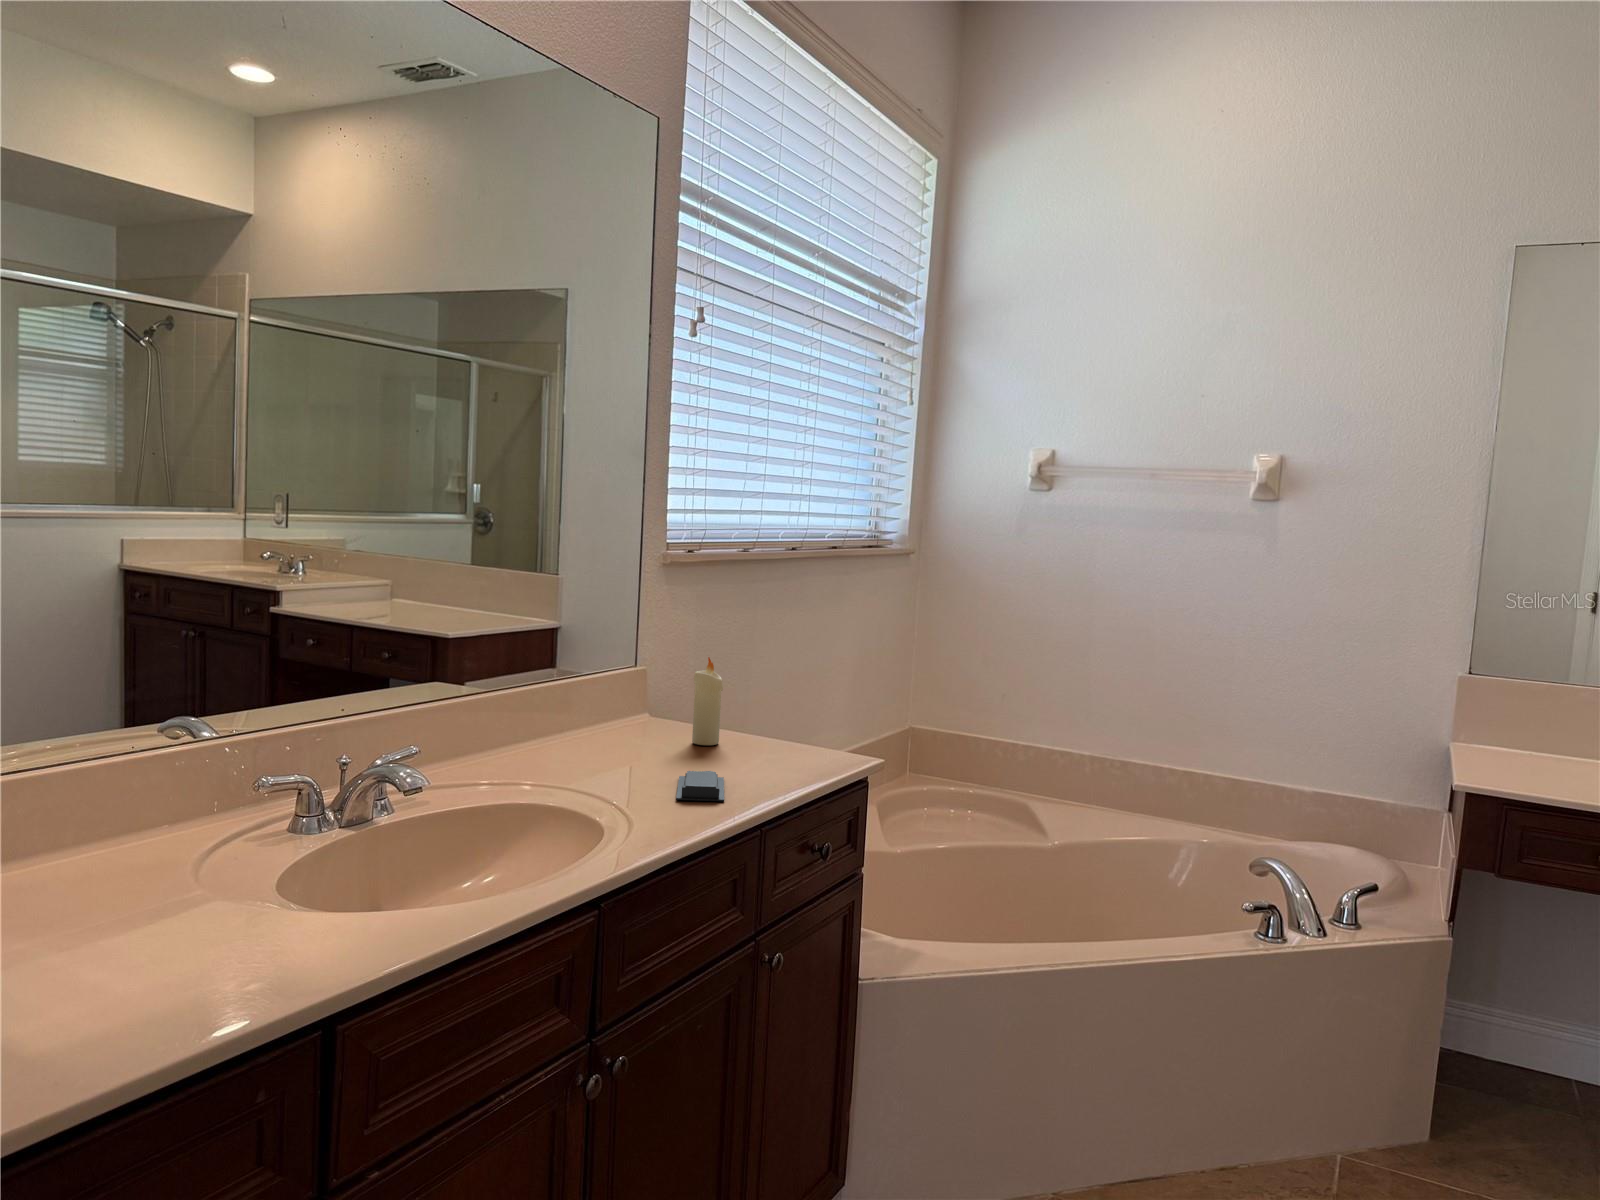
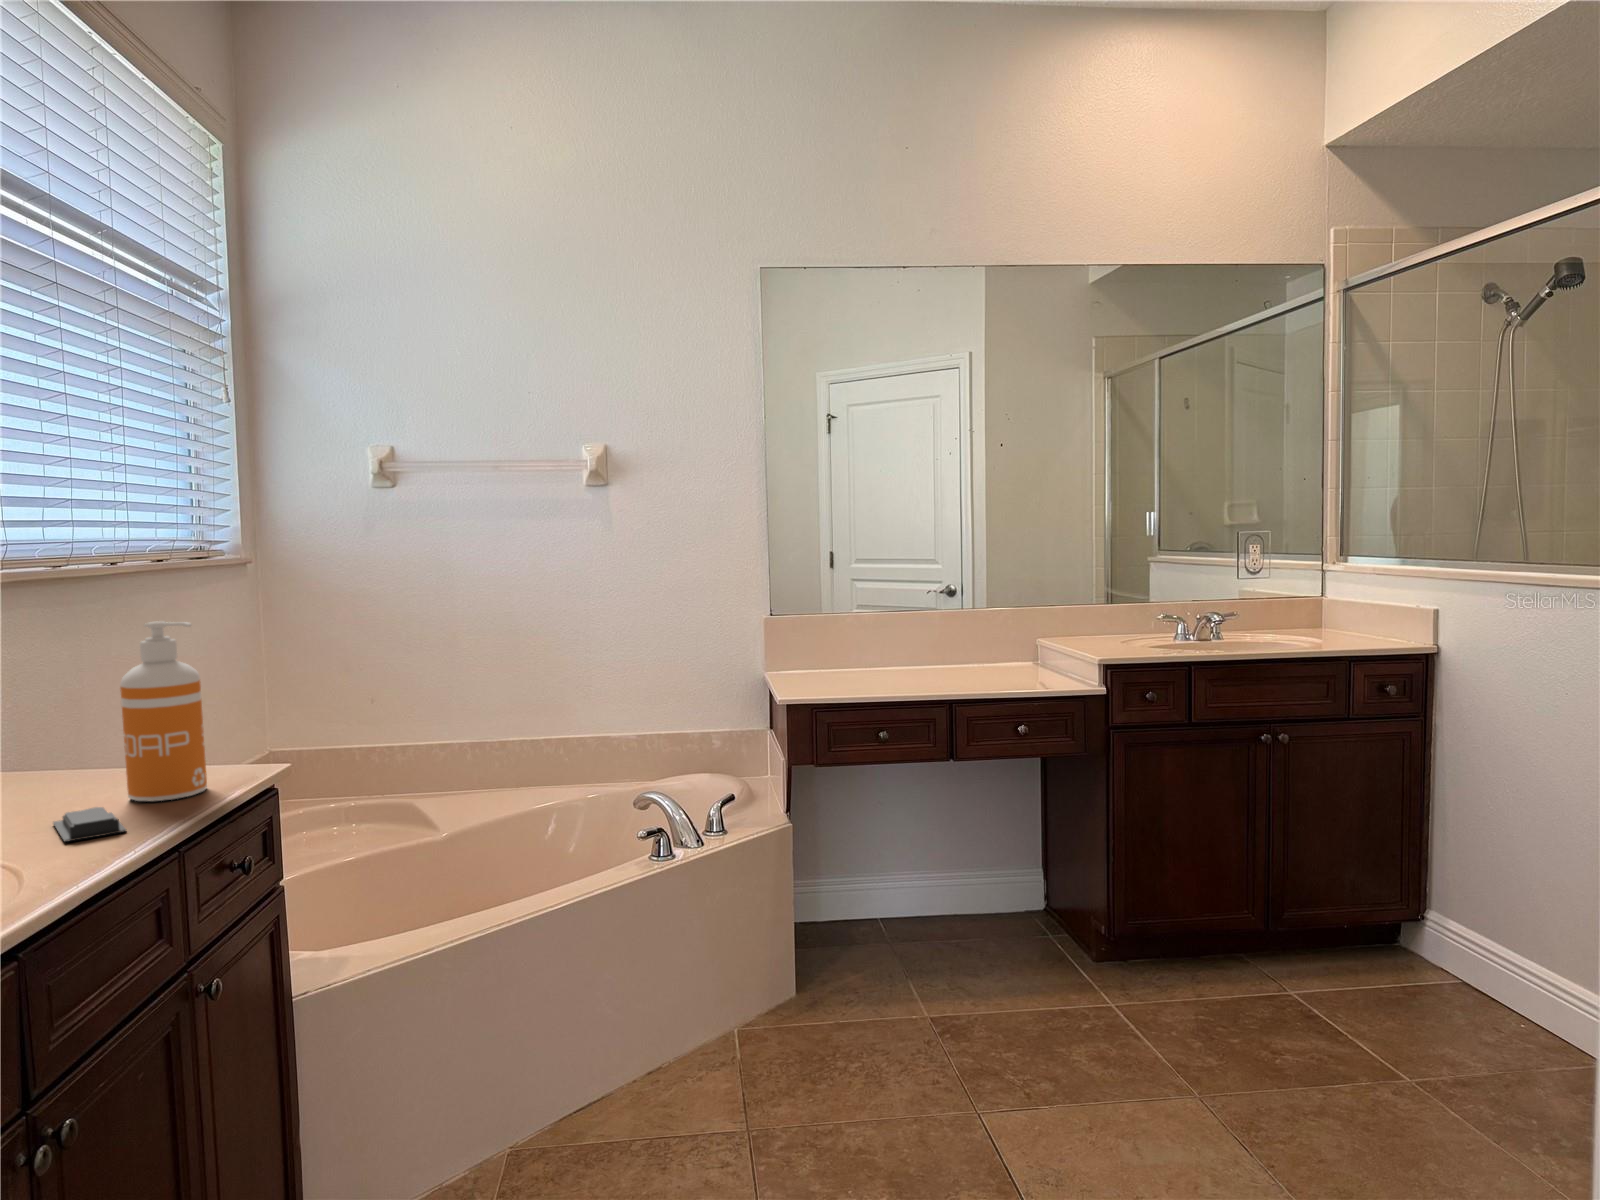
soap dispenser: none [742,611,812,776] -> present [120,621,207,801]
candle: present [692,657,723,745] -> none [38,689,82,791]

